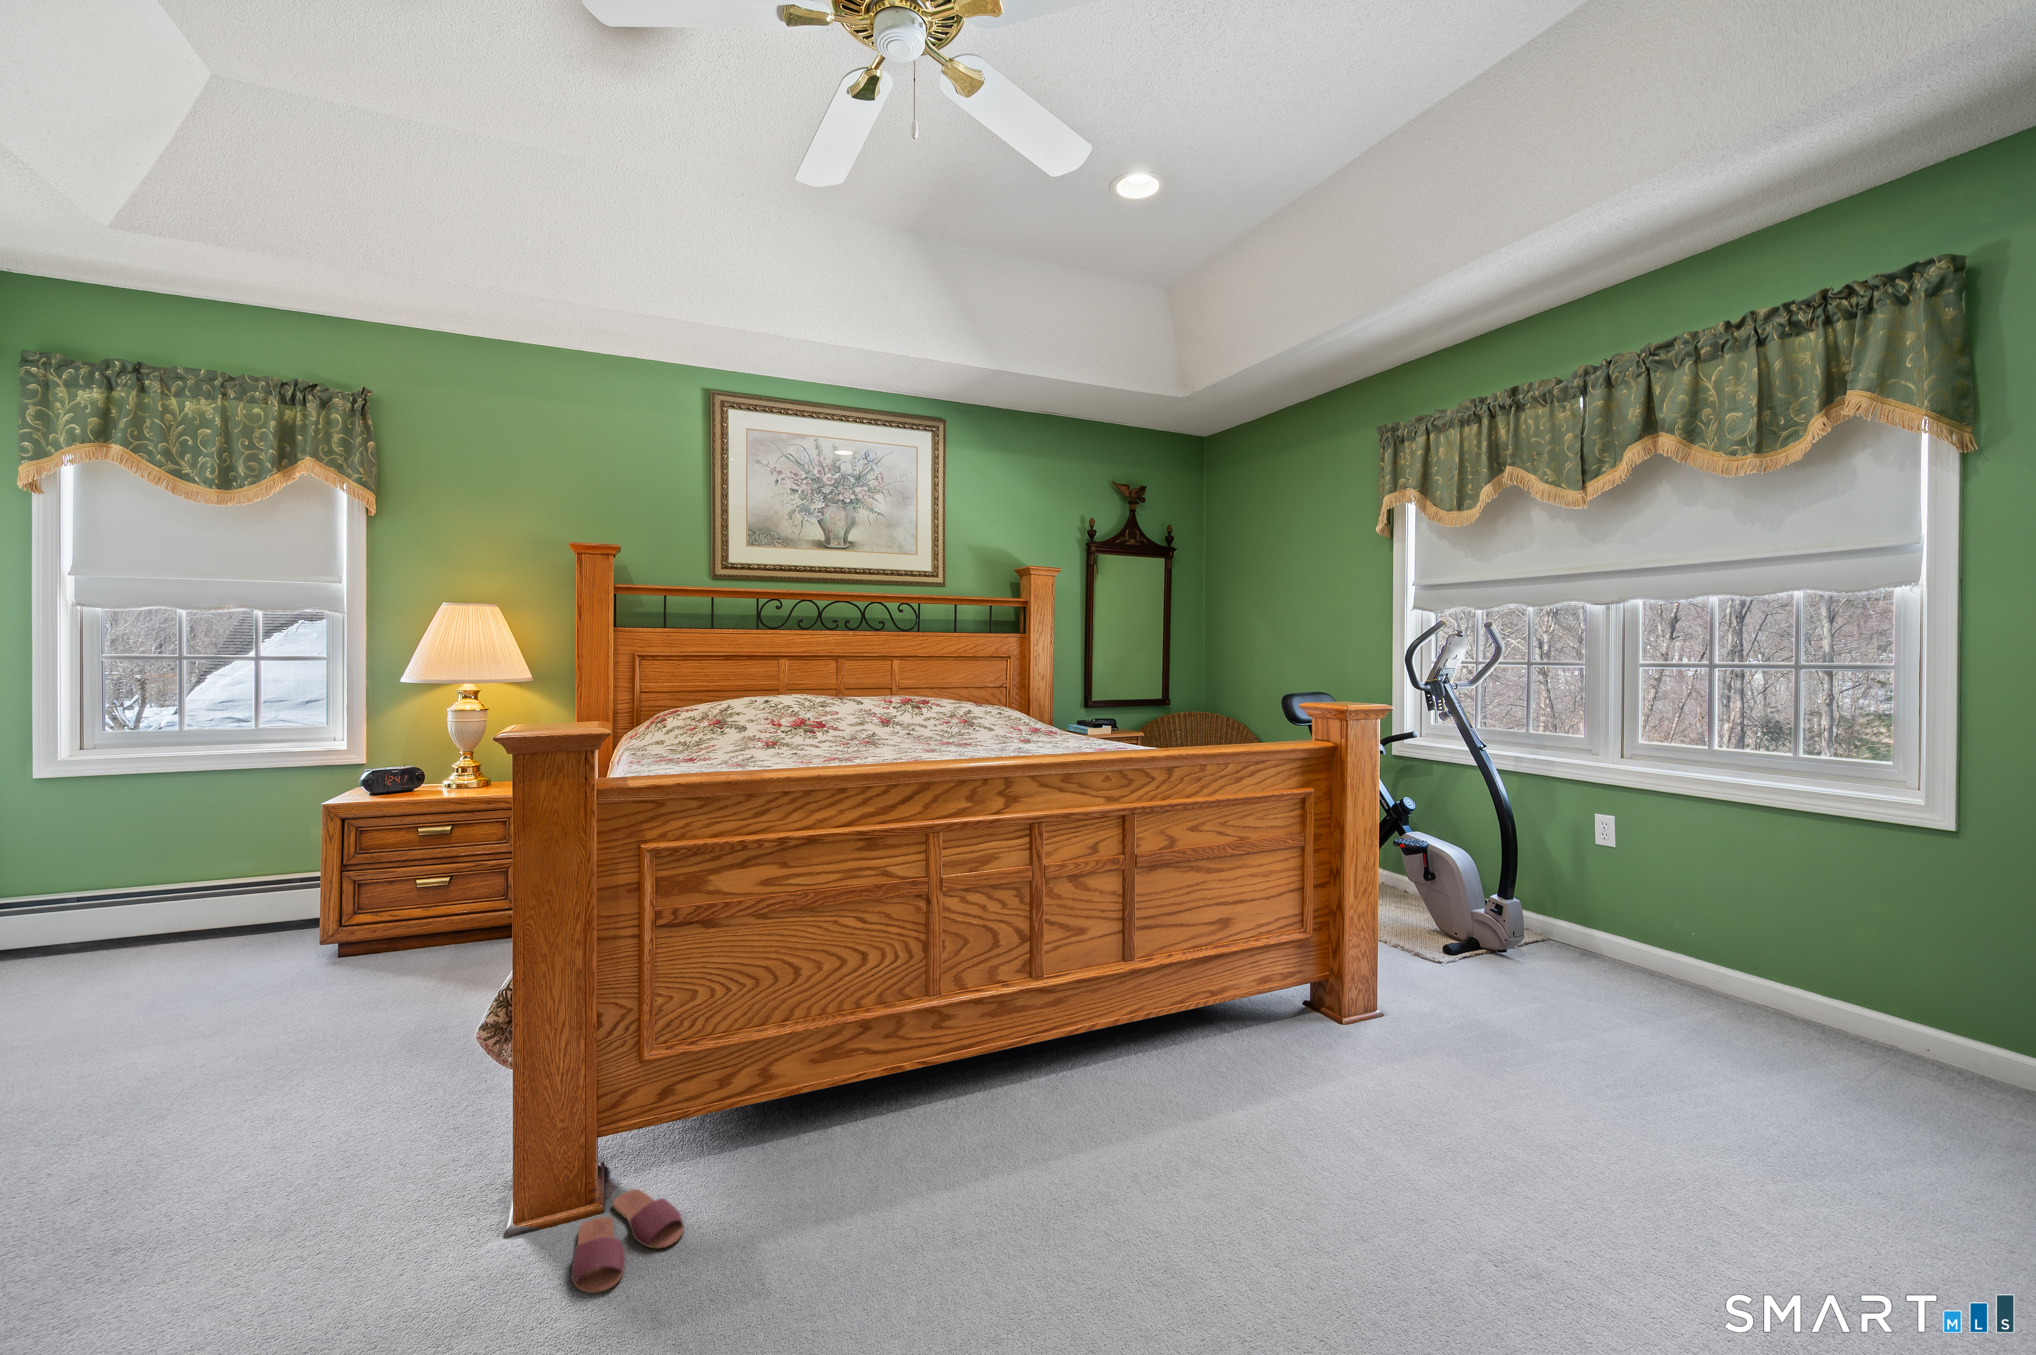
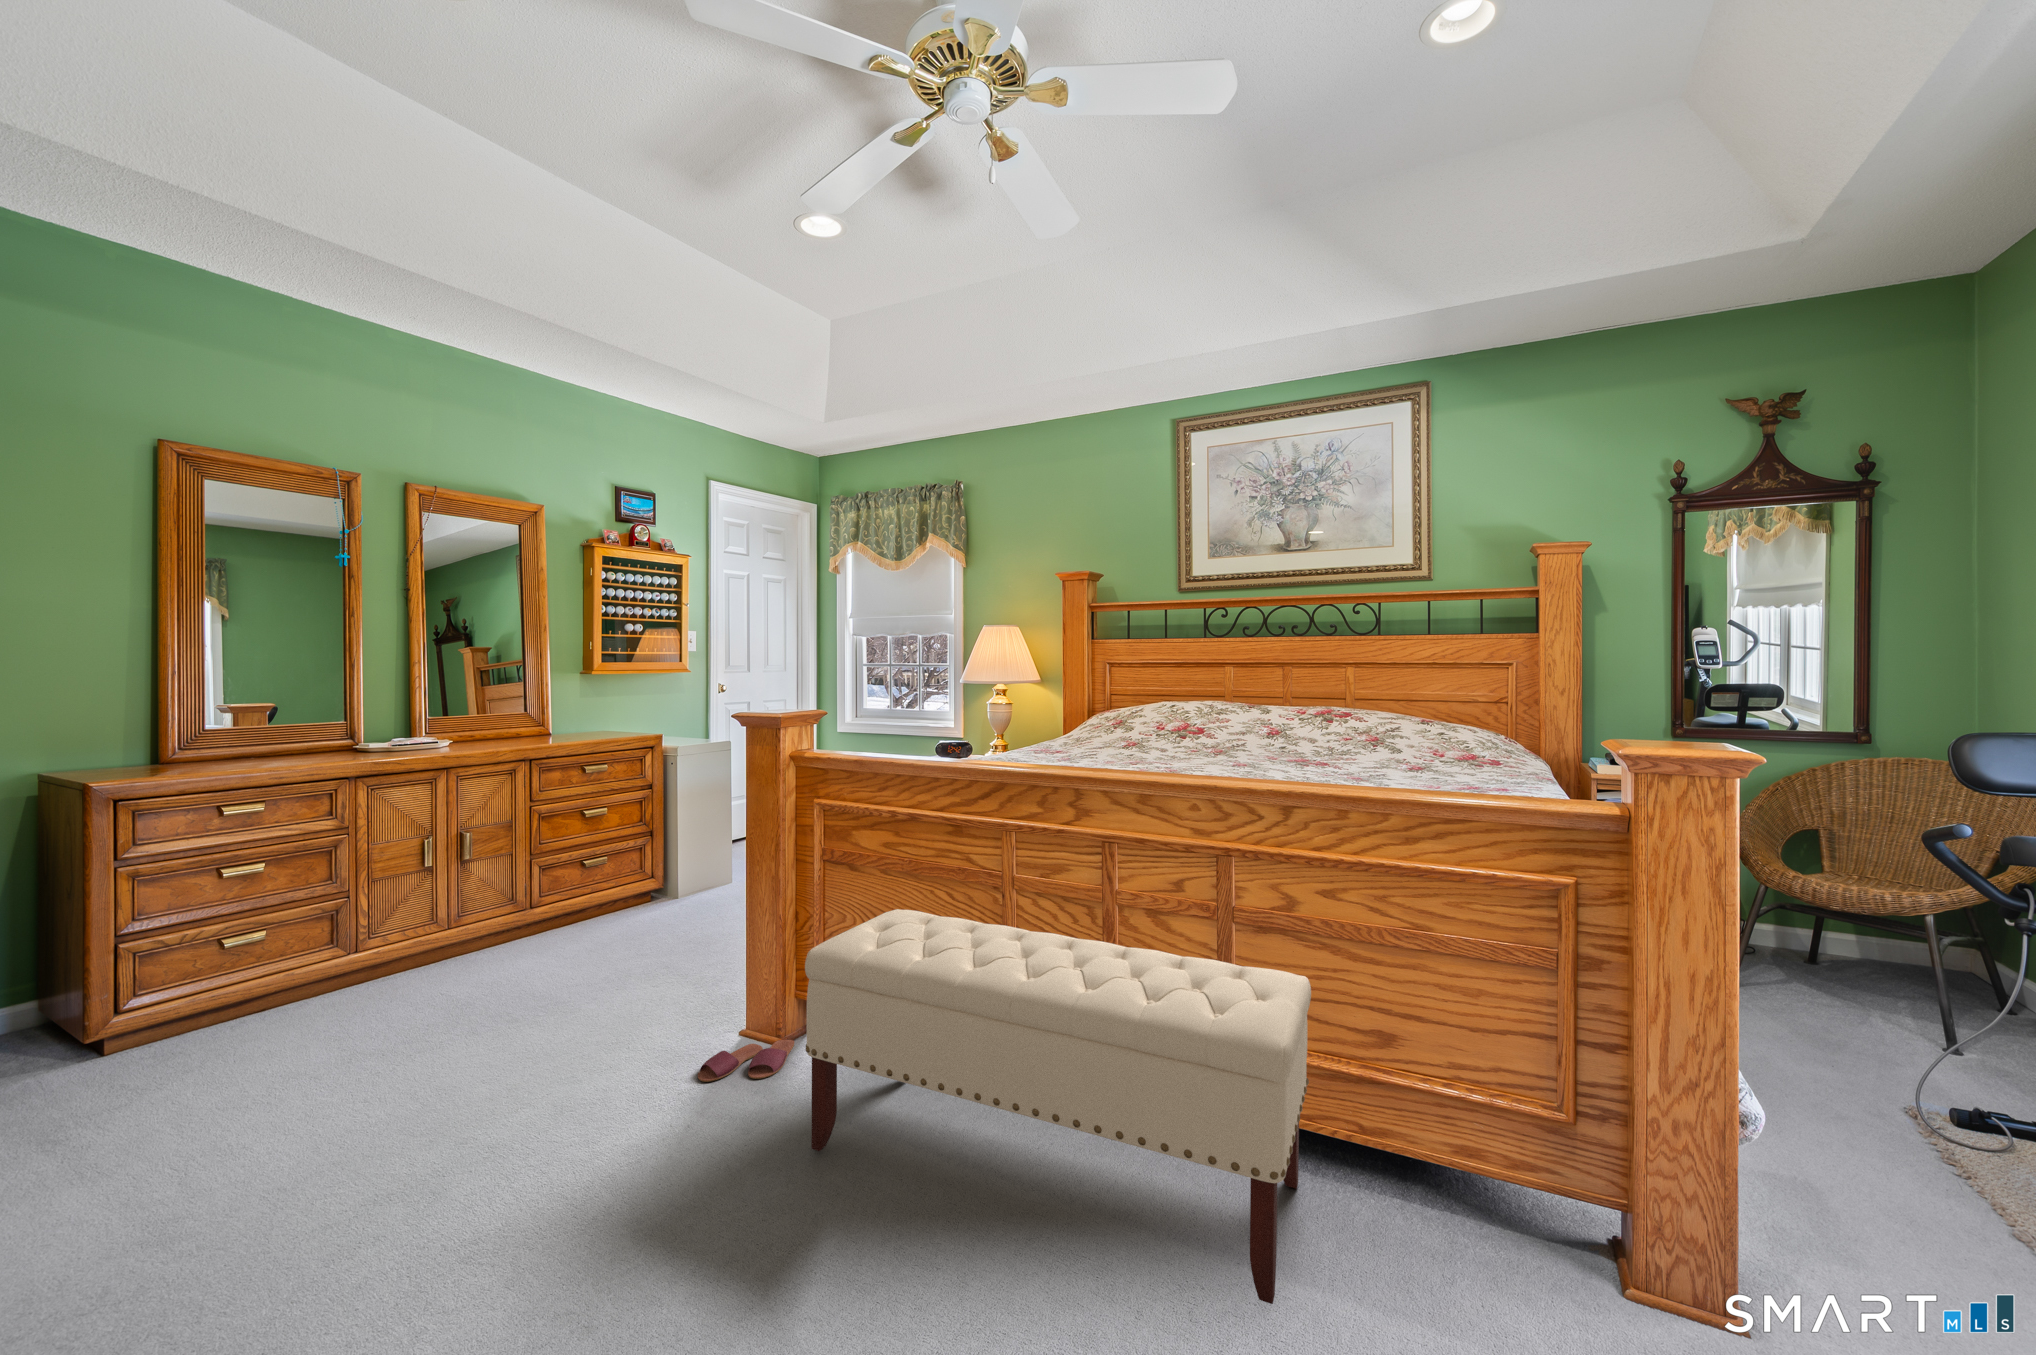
bench: none [822,893,1293,1243] -> present [805,909,1311,1304]

